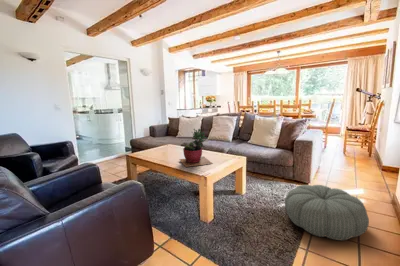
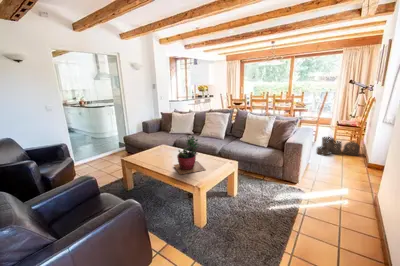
woven basket: none [327,141,374,161] -> present [317,137,360,156]
pouf: present [285,185,369,240] -> none [273,189,348,244]

